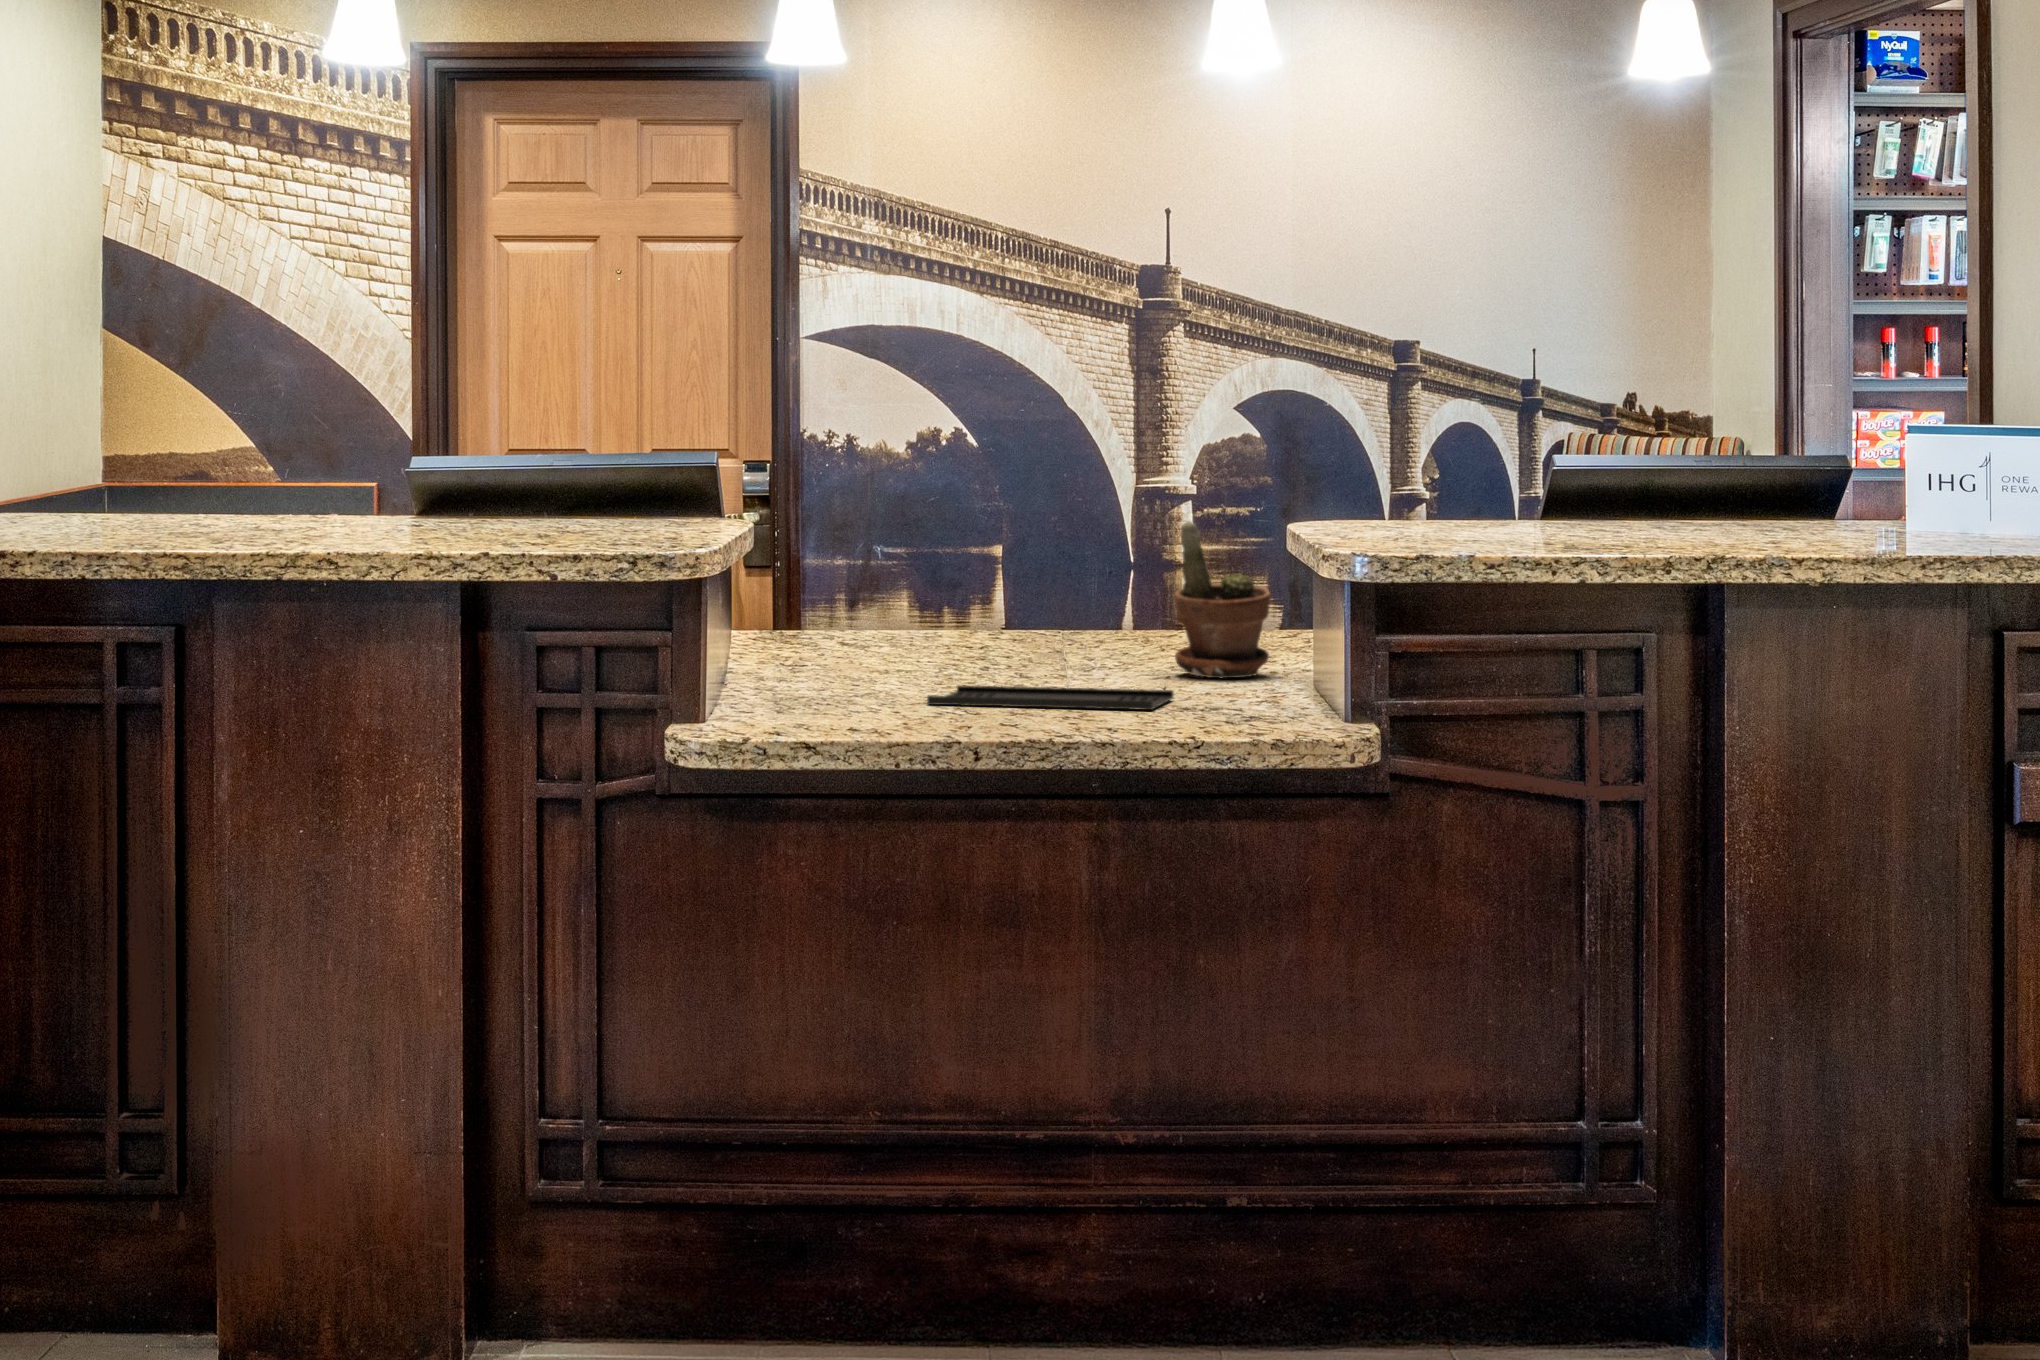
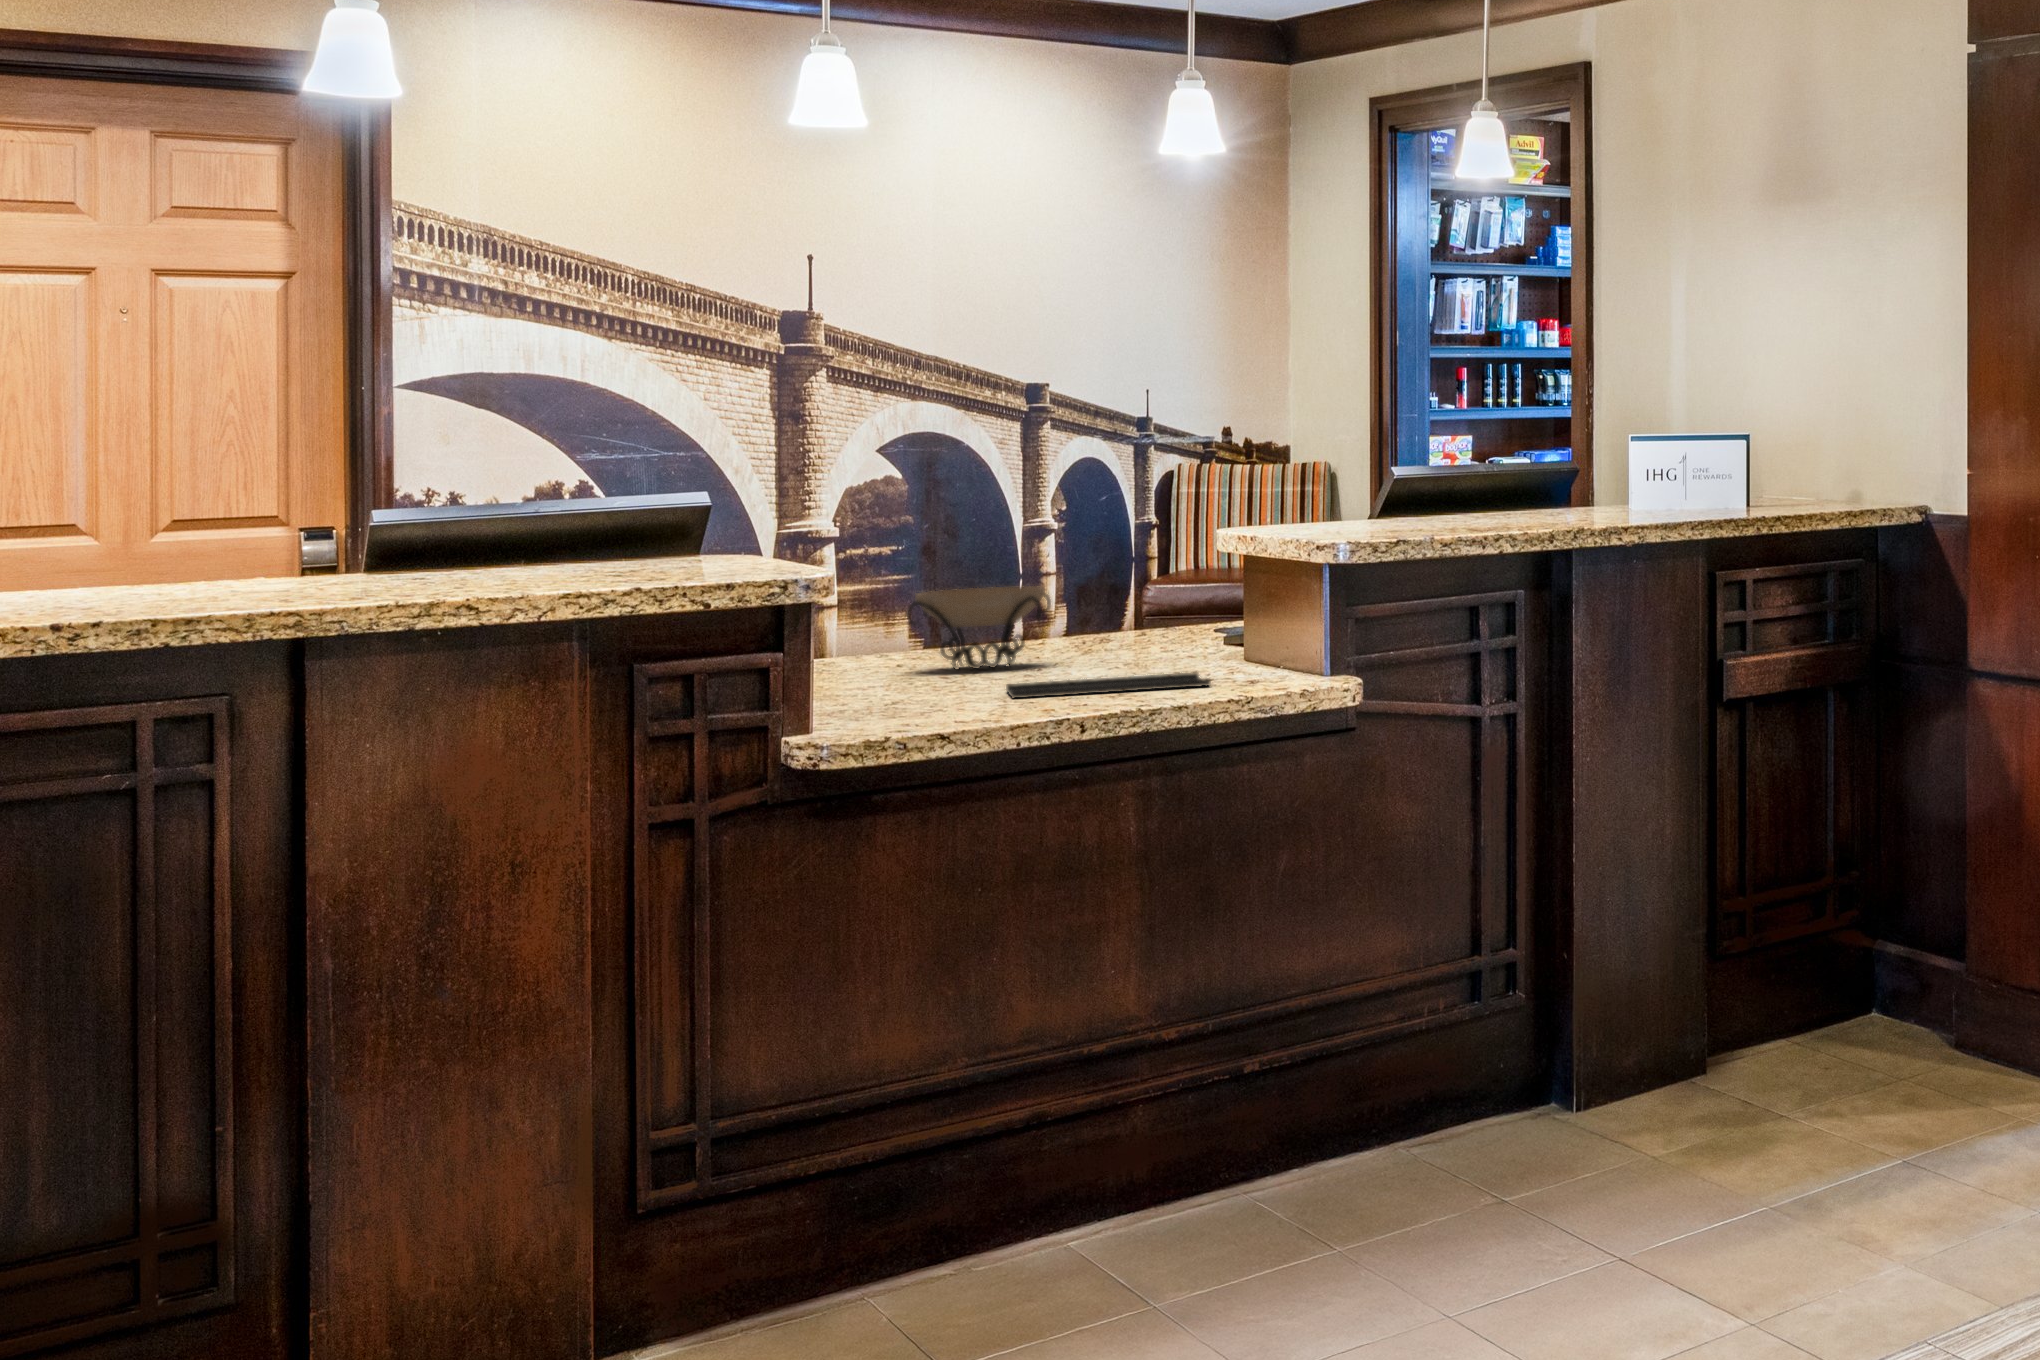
potted plant: present [1175,521,1271,678] -> none [1124,536,1208,668]
decorative bowl: none [966,568,1151,661] -> present [907,586,1051,670]

